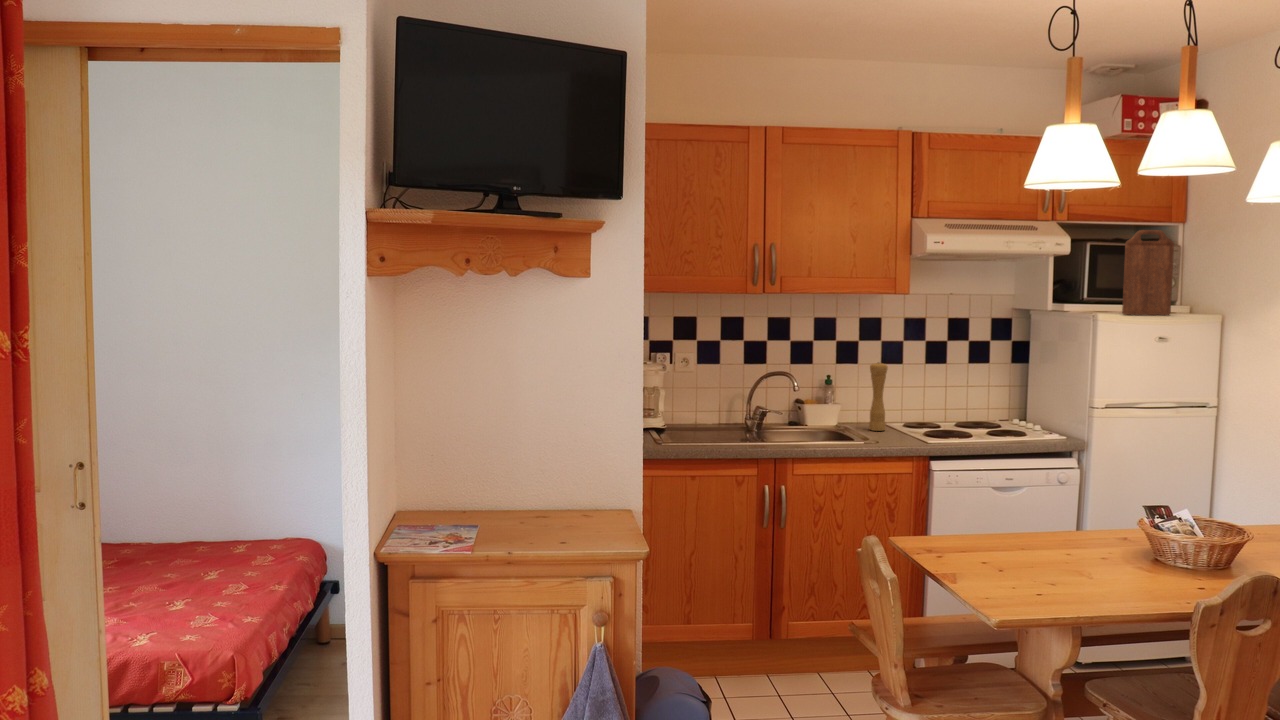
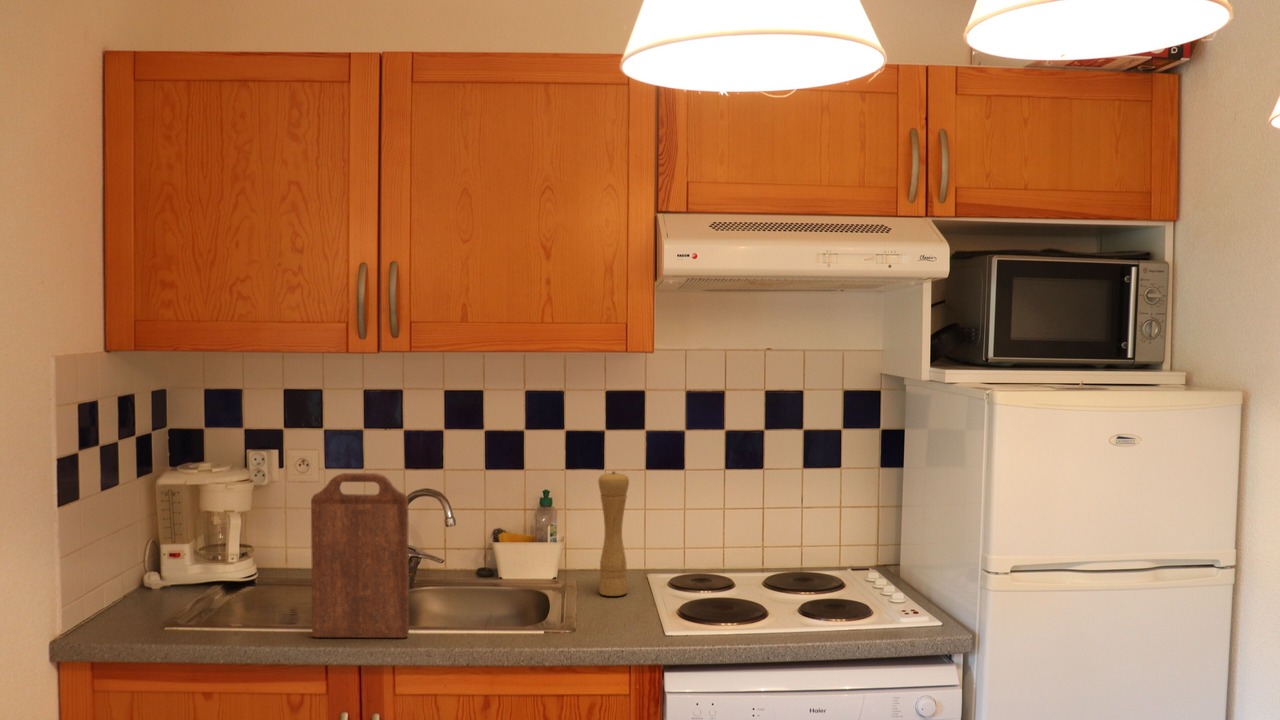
cutting board: present [1122,230,1174,315] -> present [311,473,409,638]

